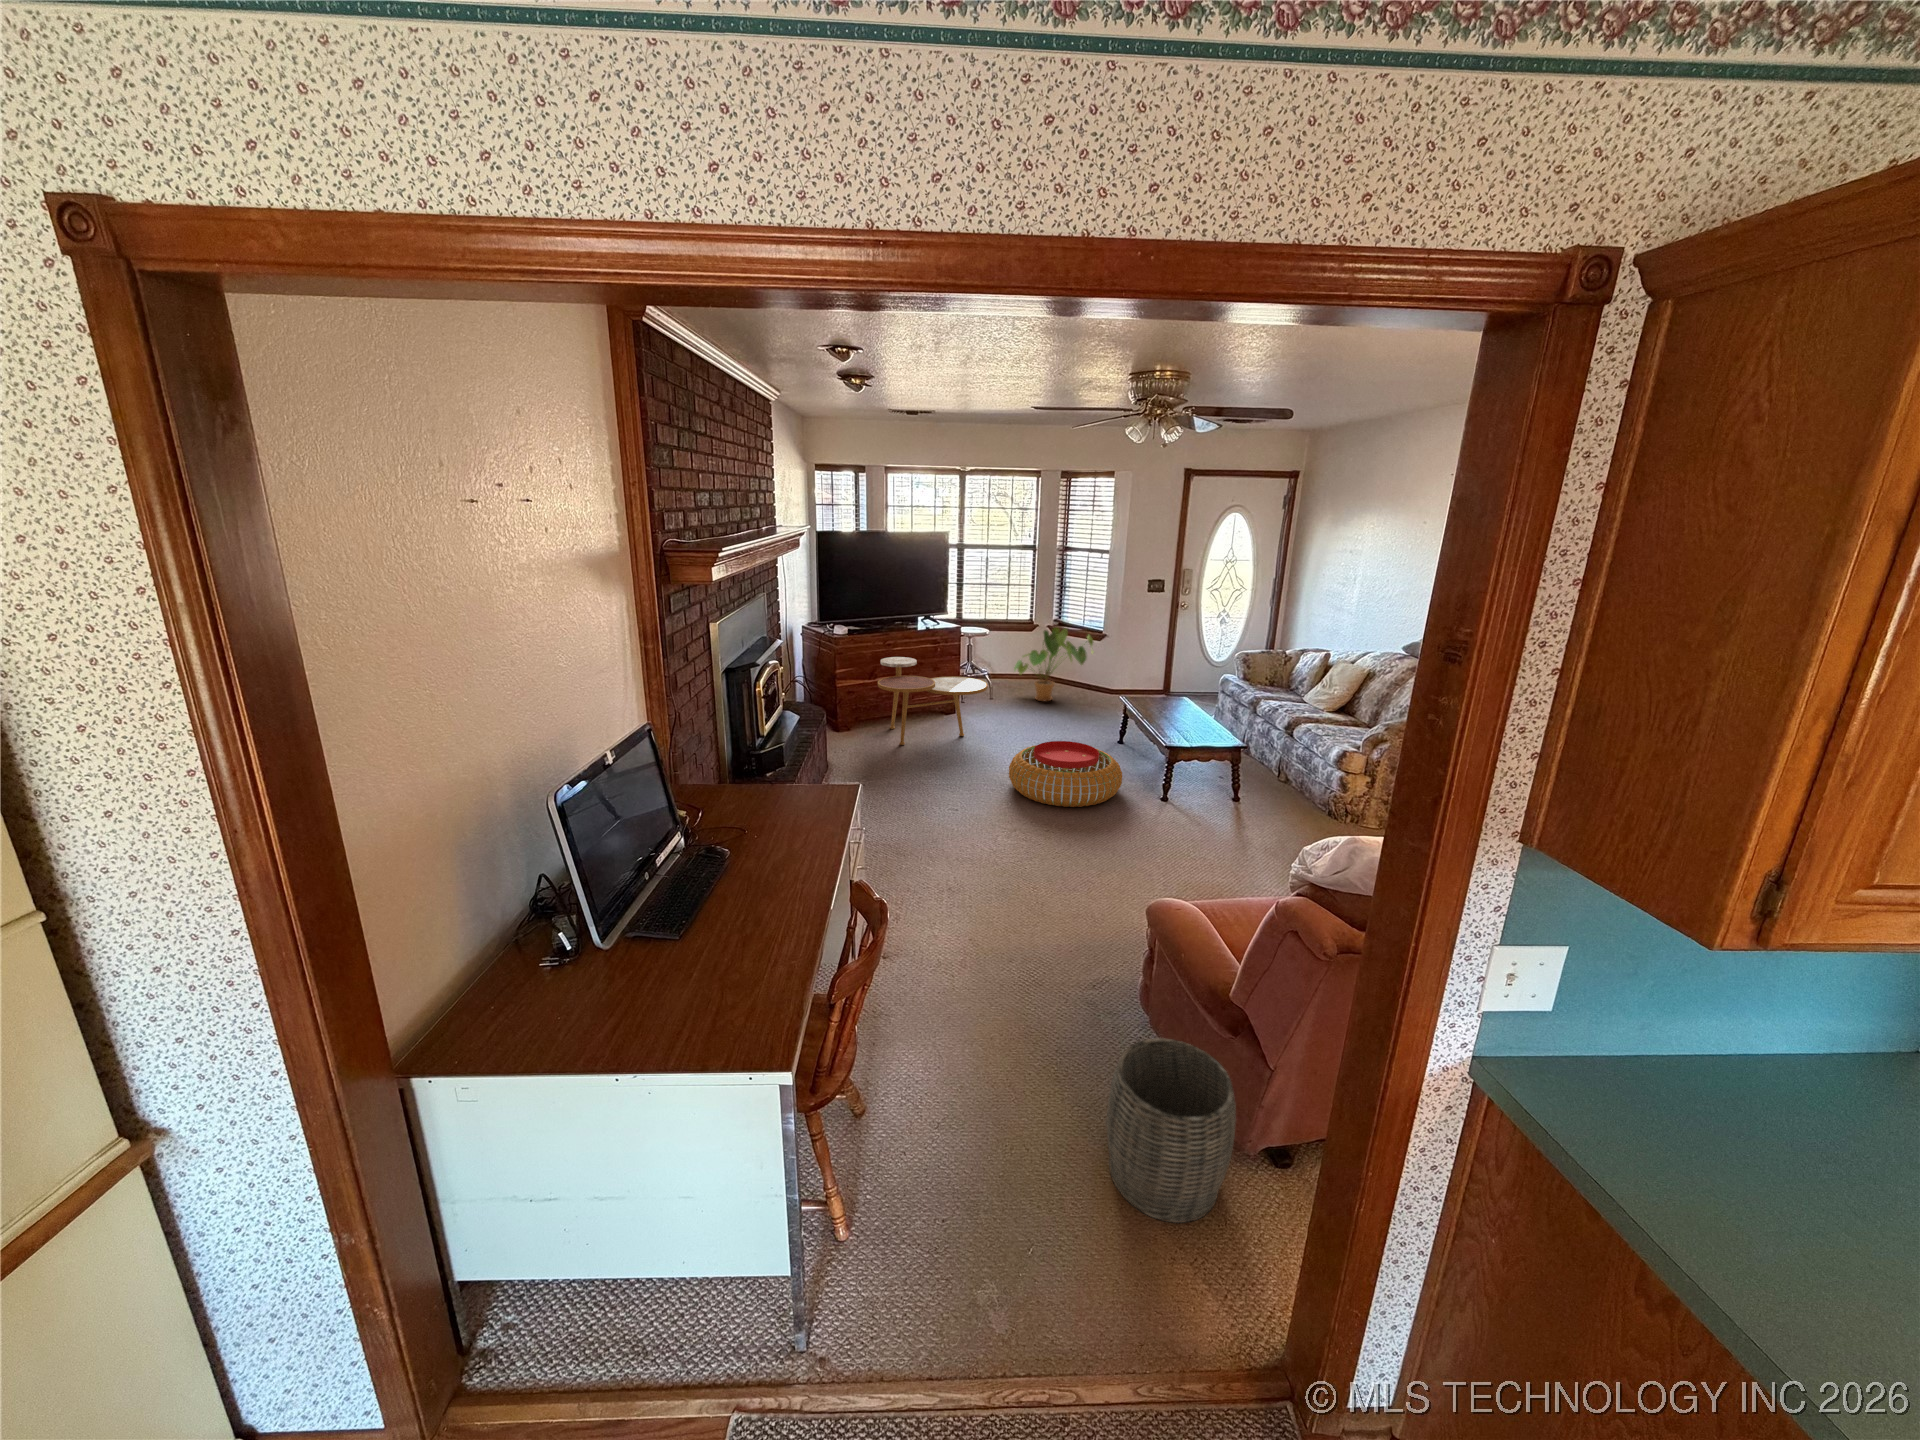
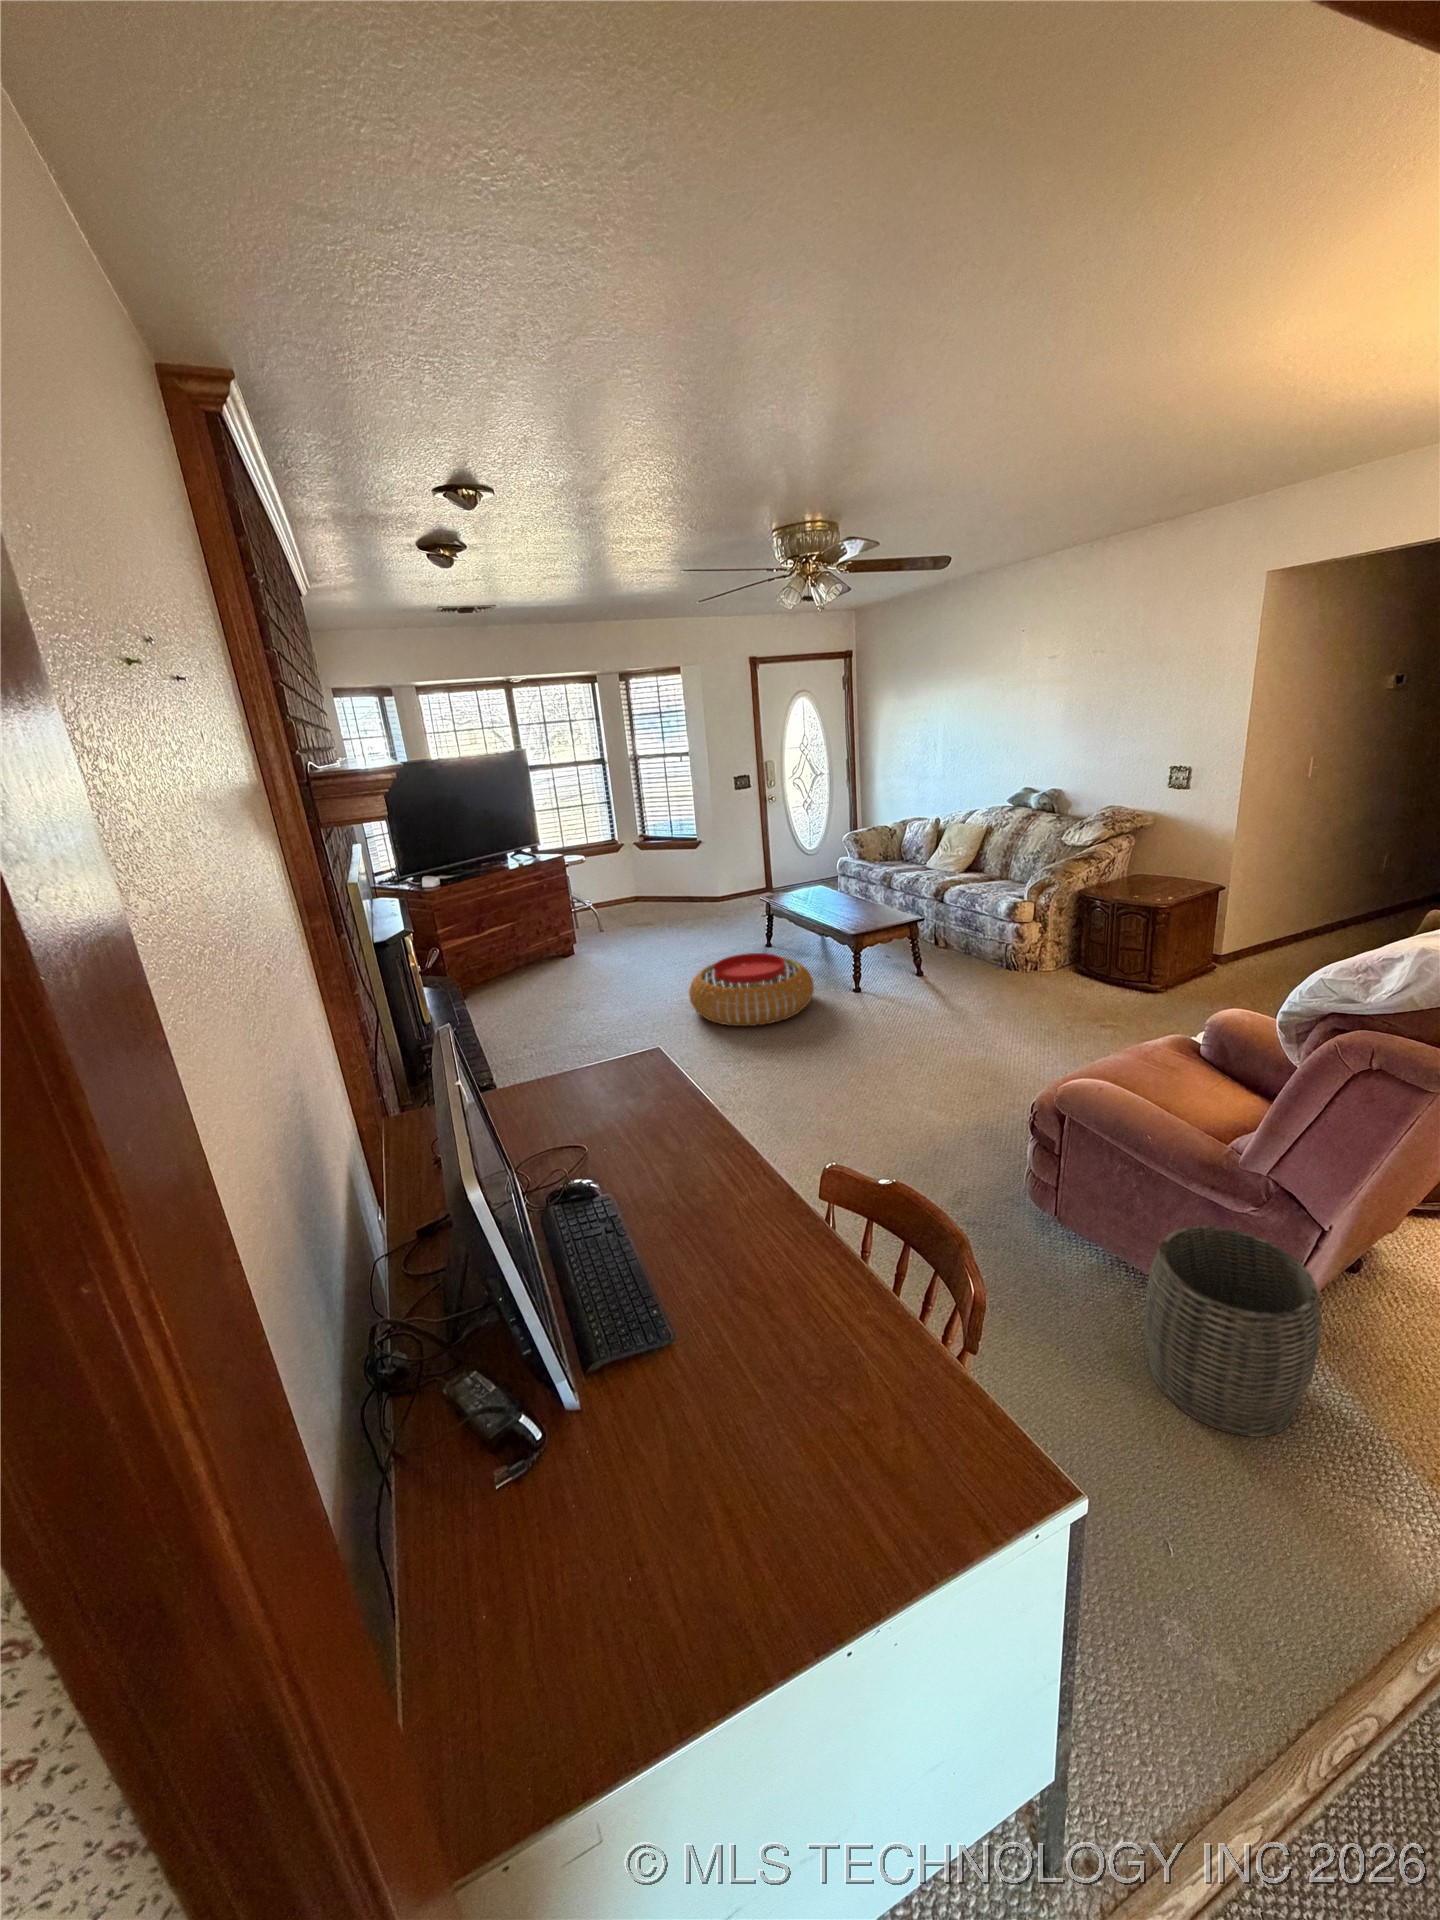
house plant: present [1014,628,1093,701] -> none [615,842,693,926]
side table: present [878,657,988,745] -> none [482,902,619,1005]

